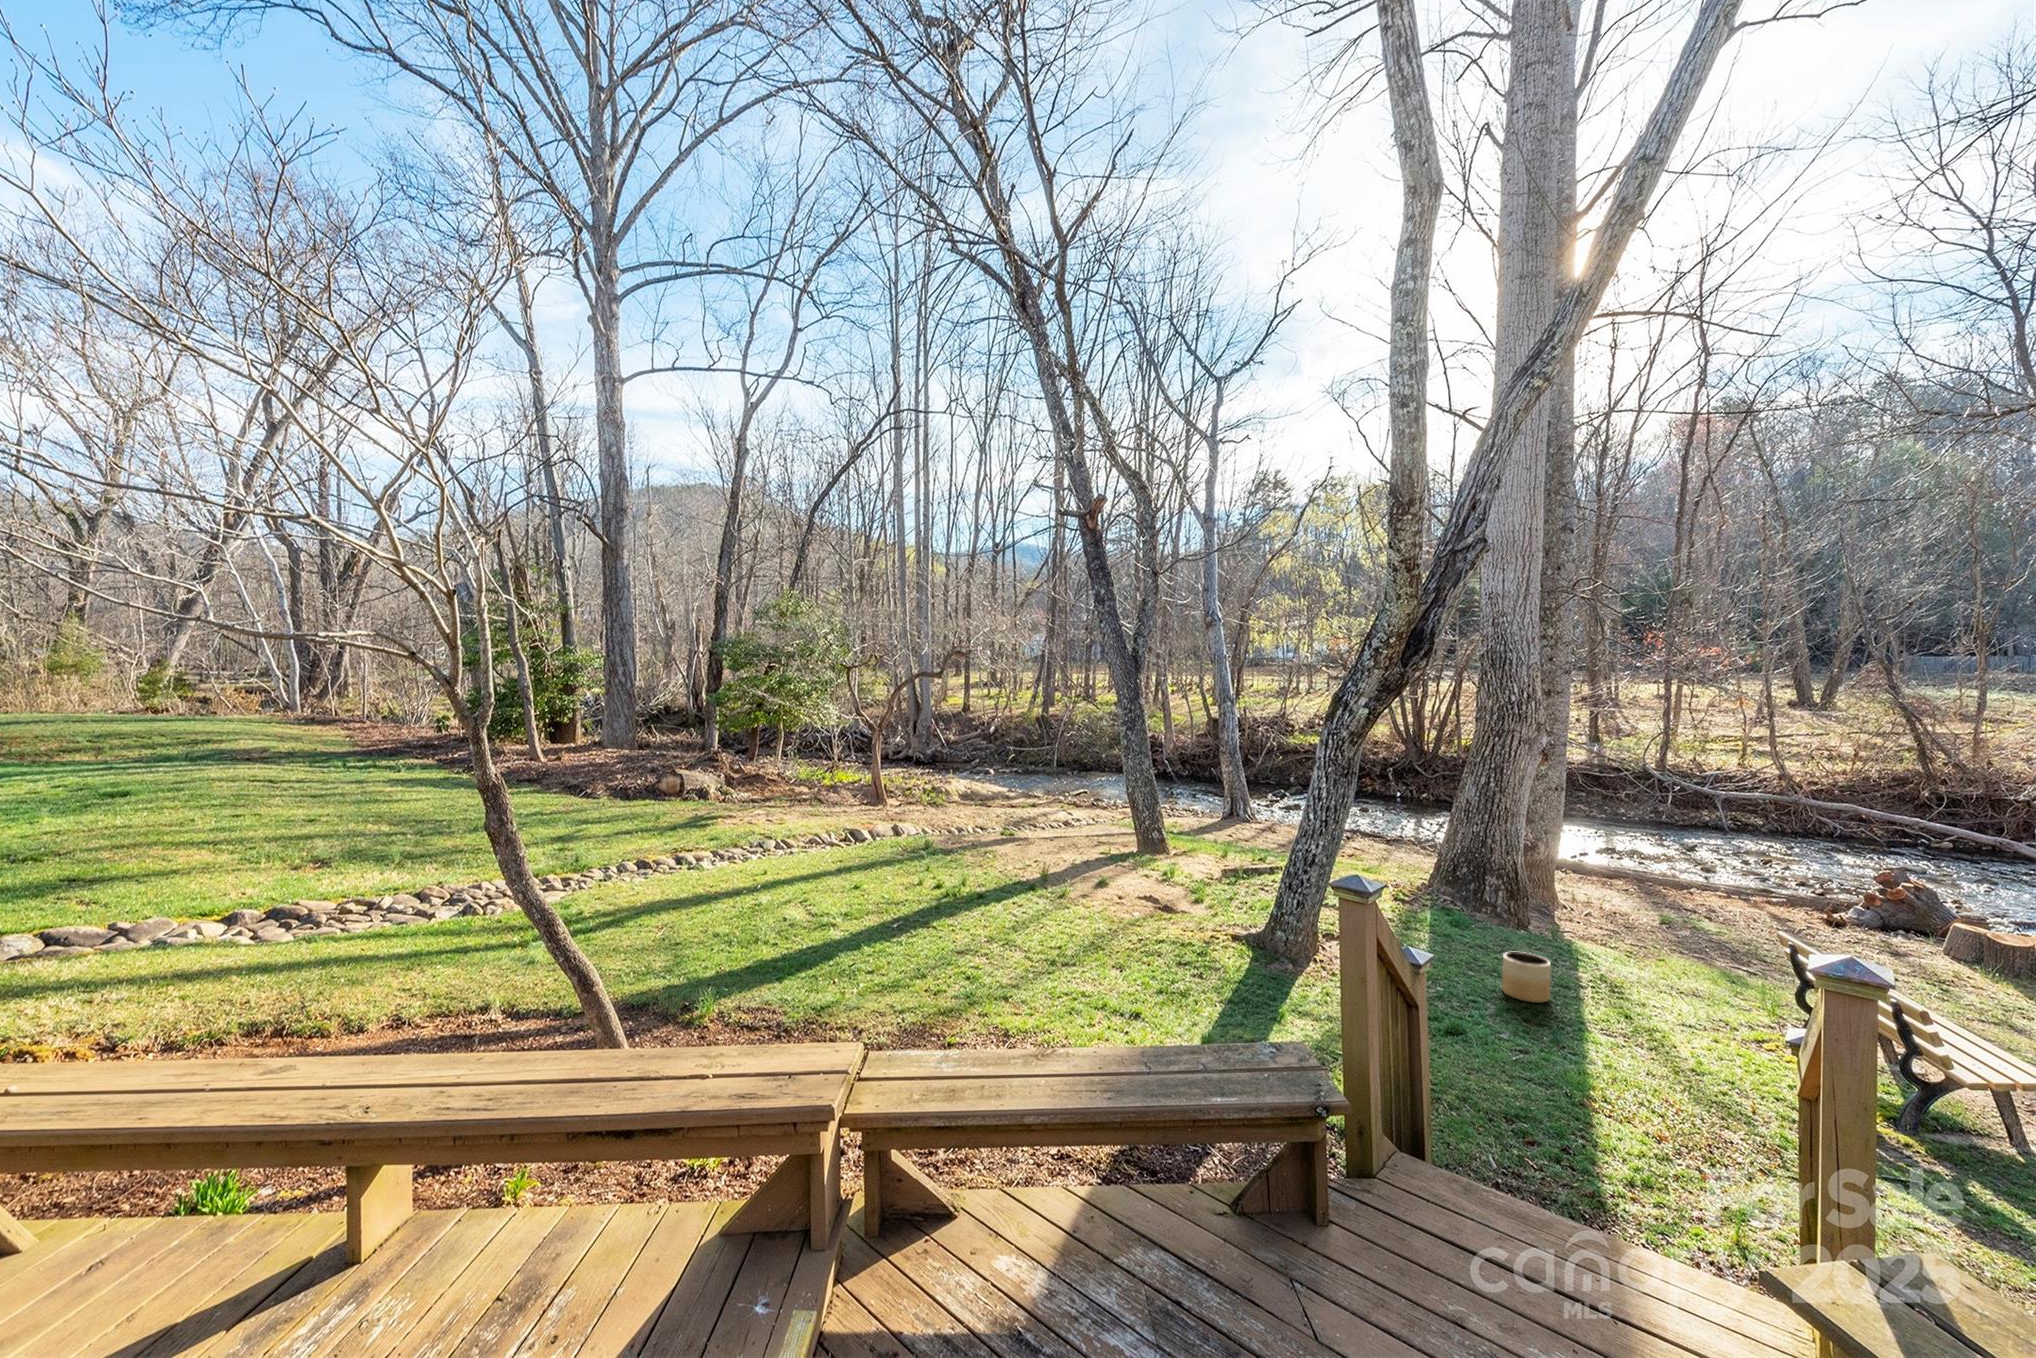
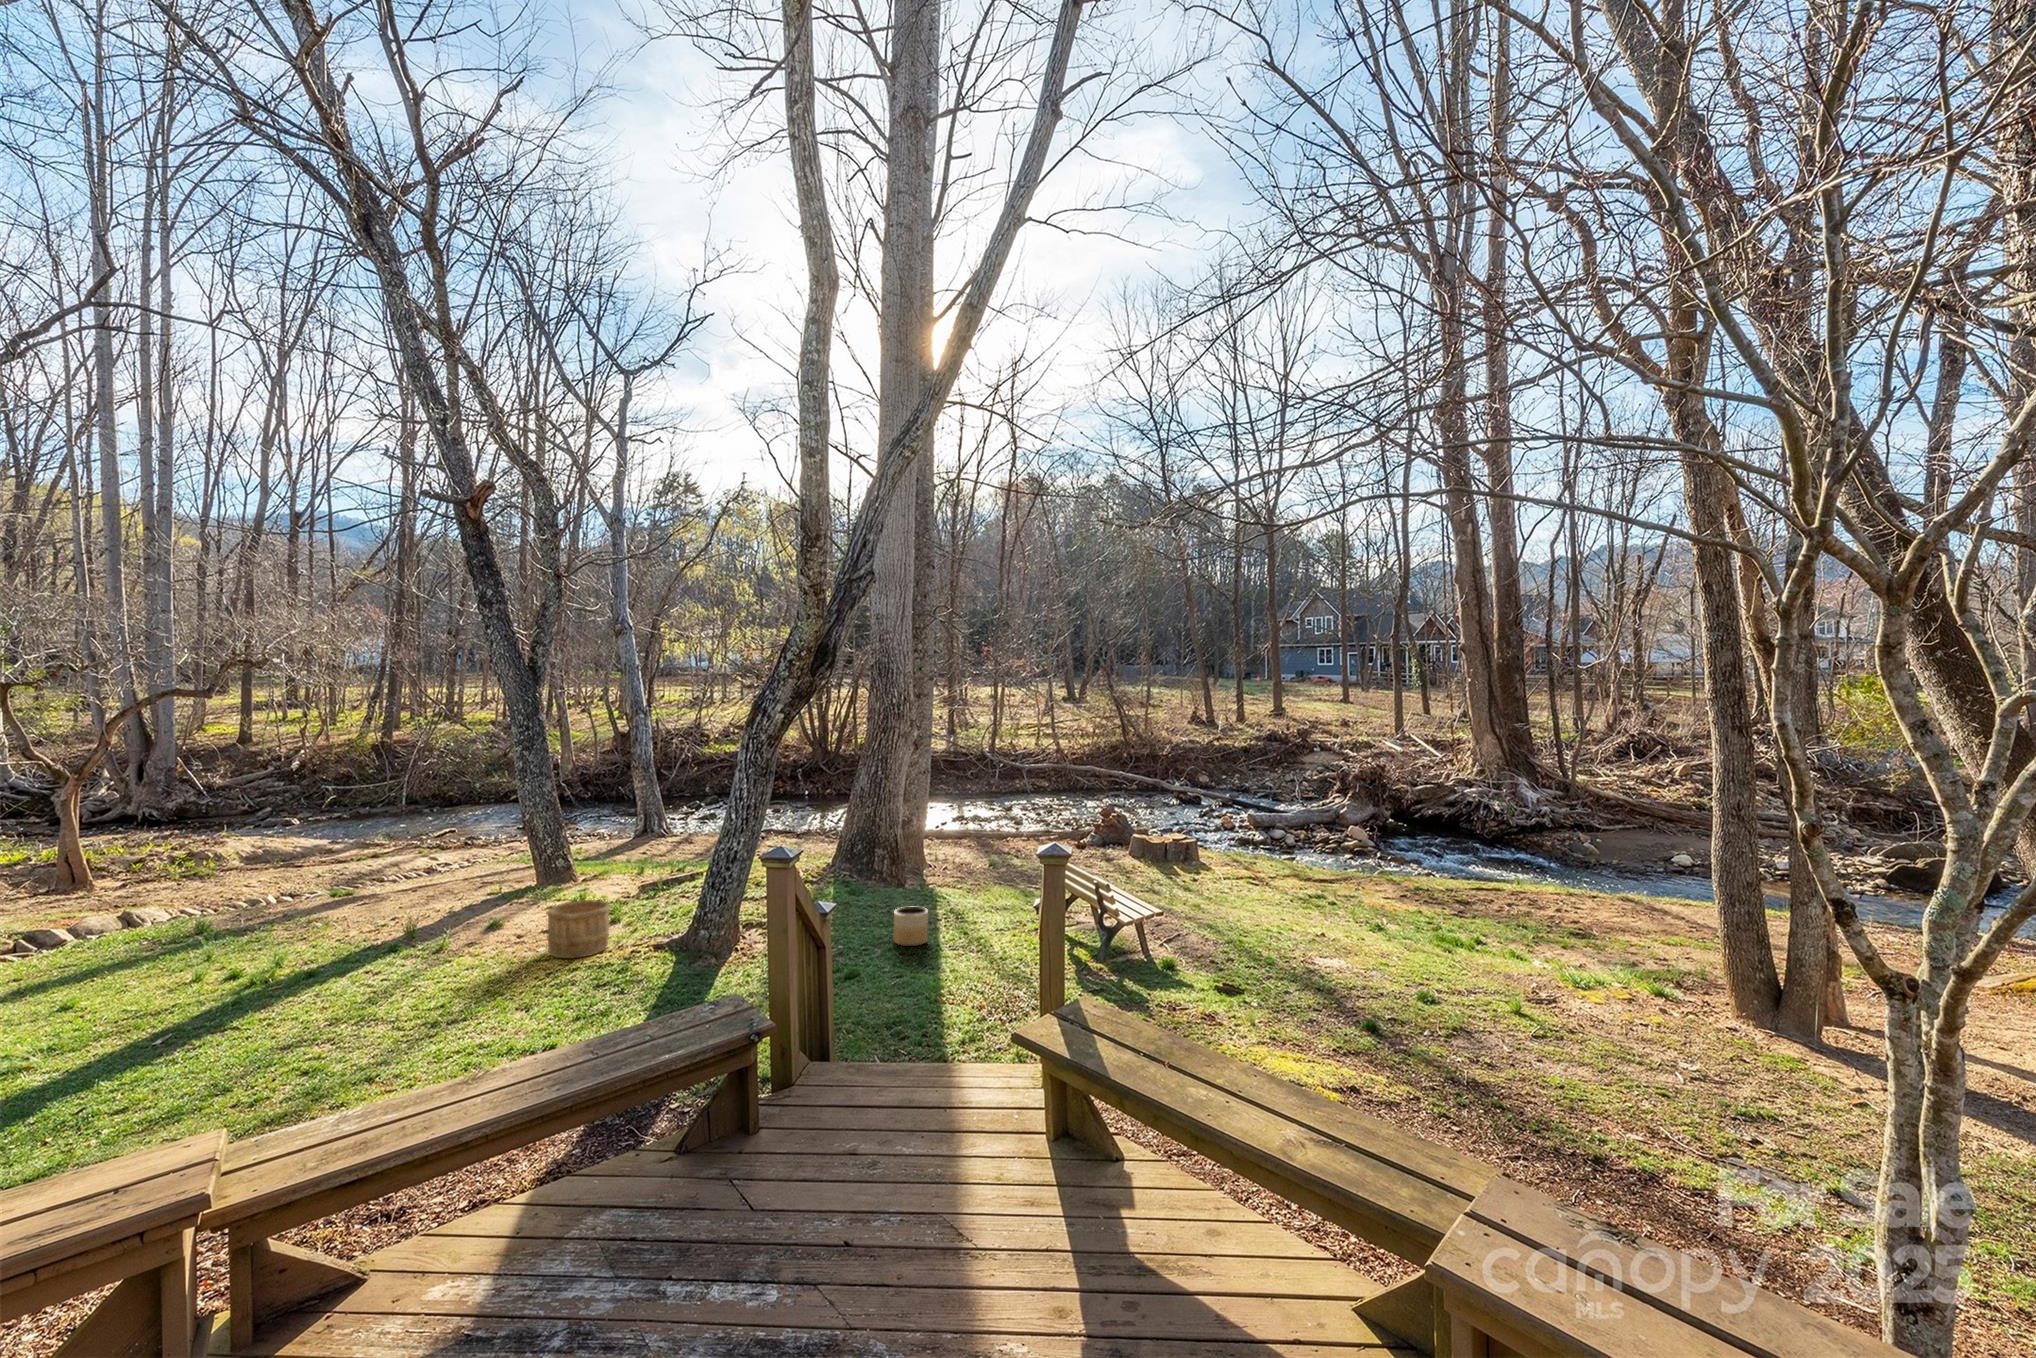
wooden bucket: none [1140,876,1195,931] -> present [546,900,611,959]

